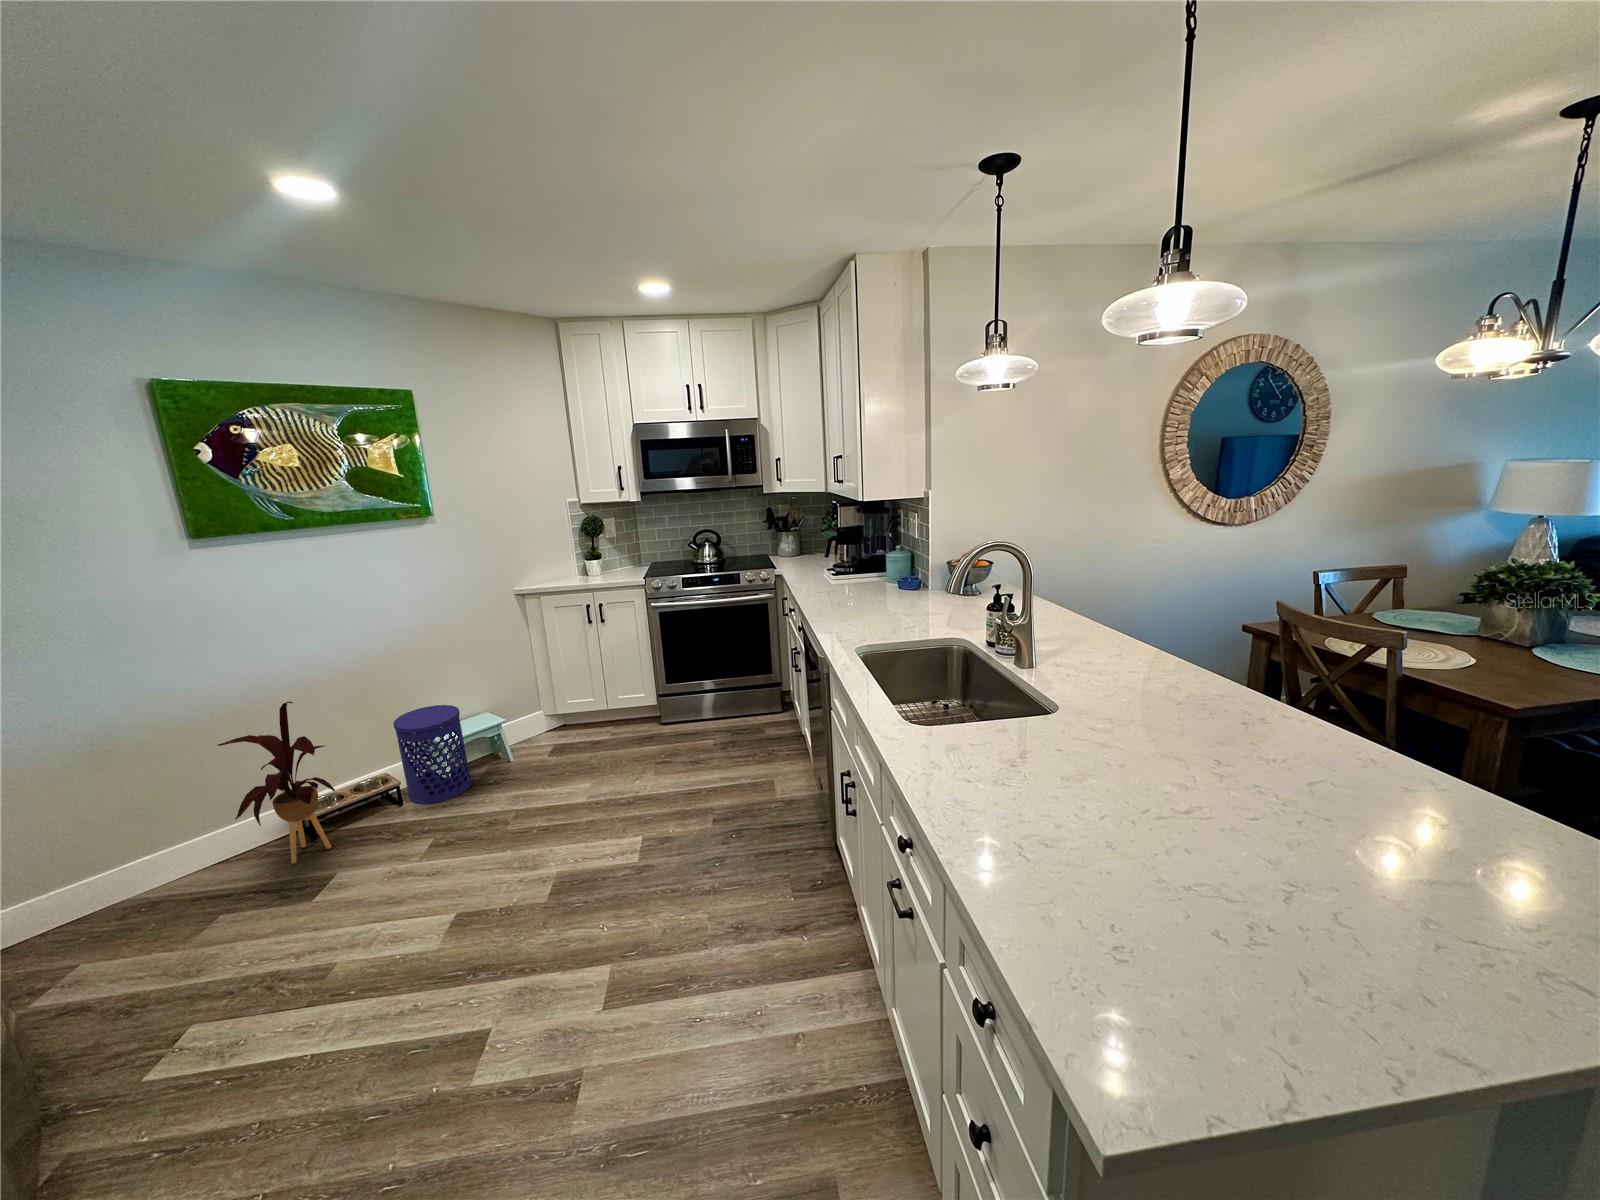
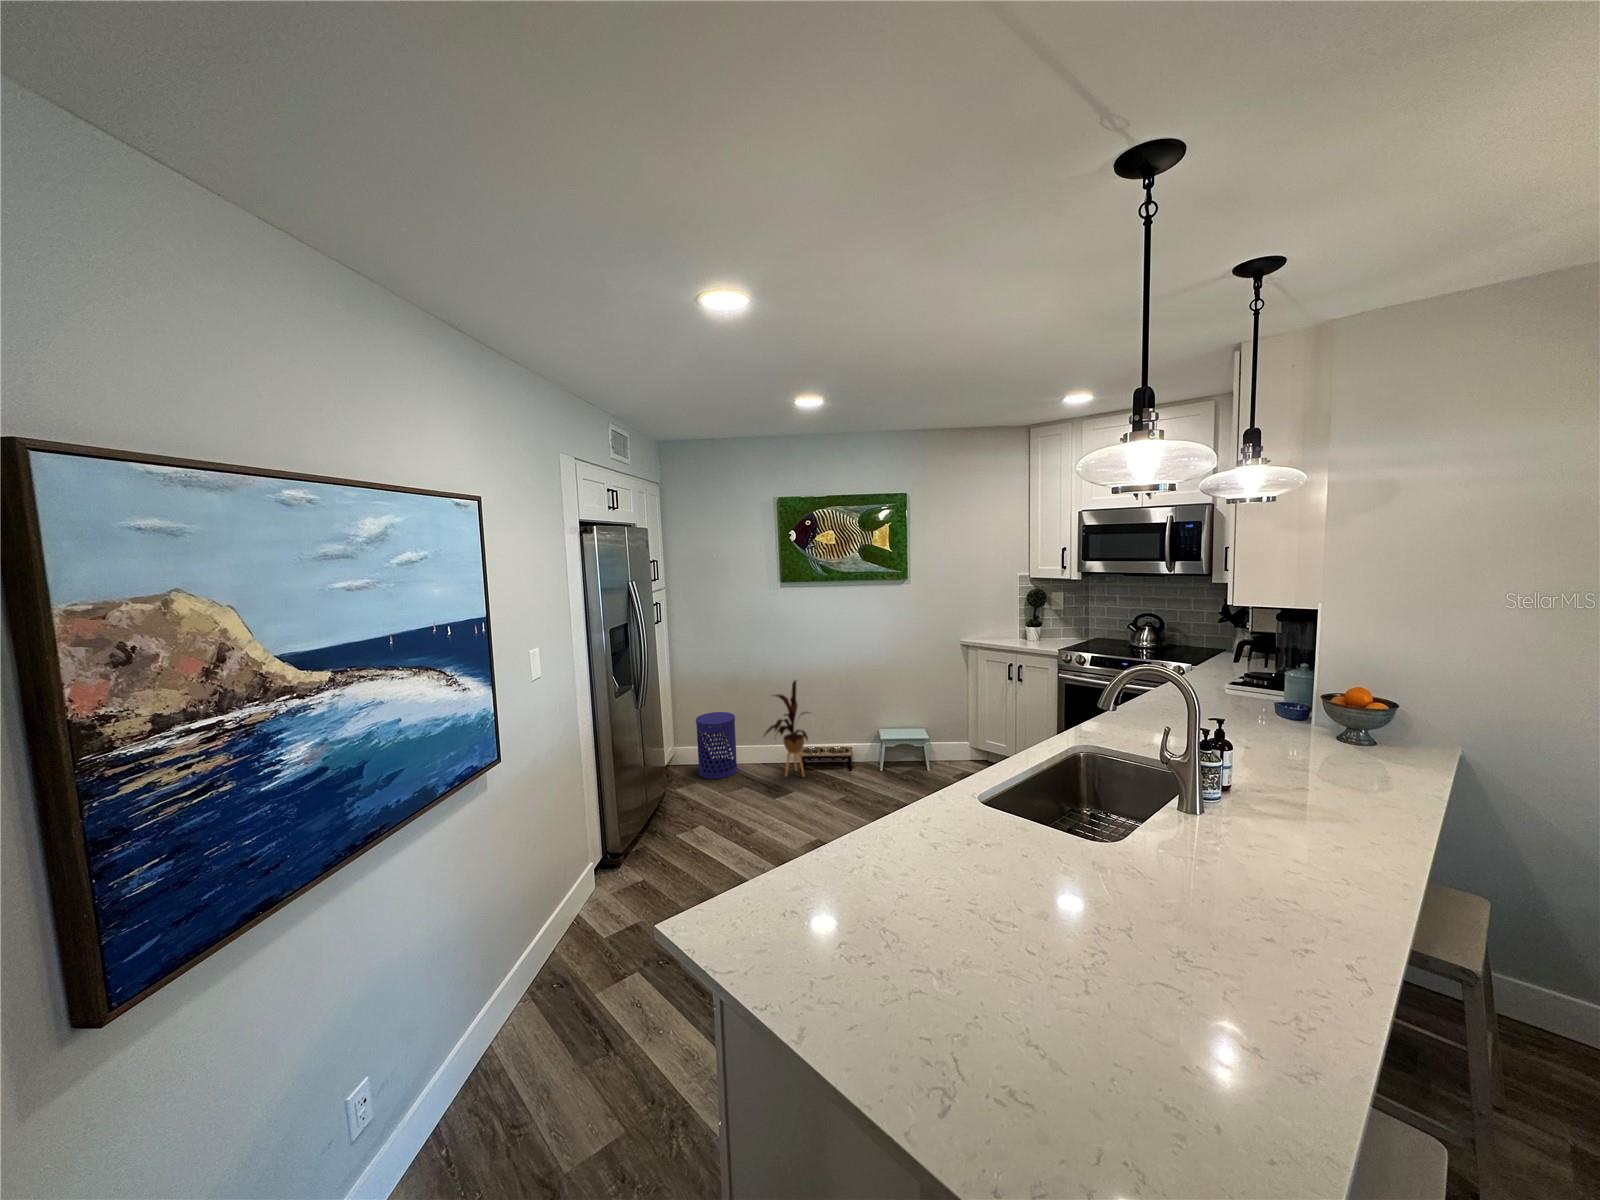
waste bin: present [393,705,472,804] -> present [696,712,737,779]

